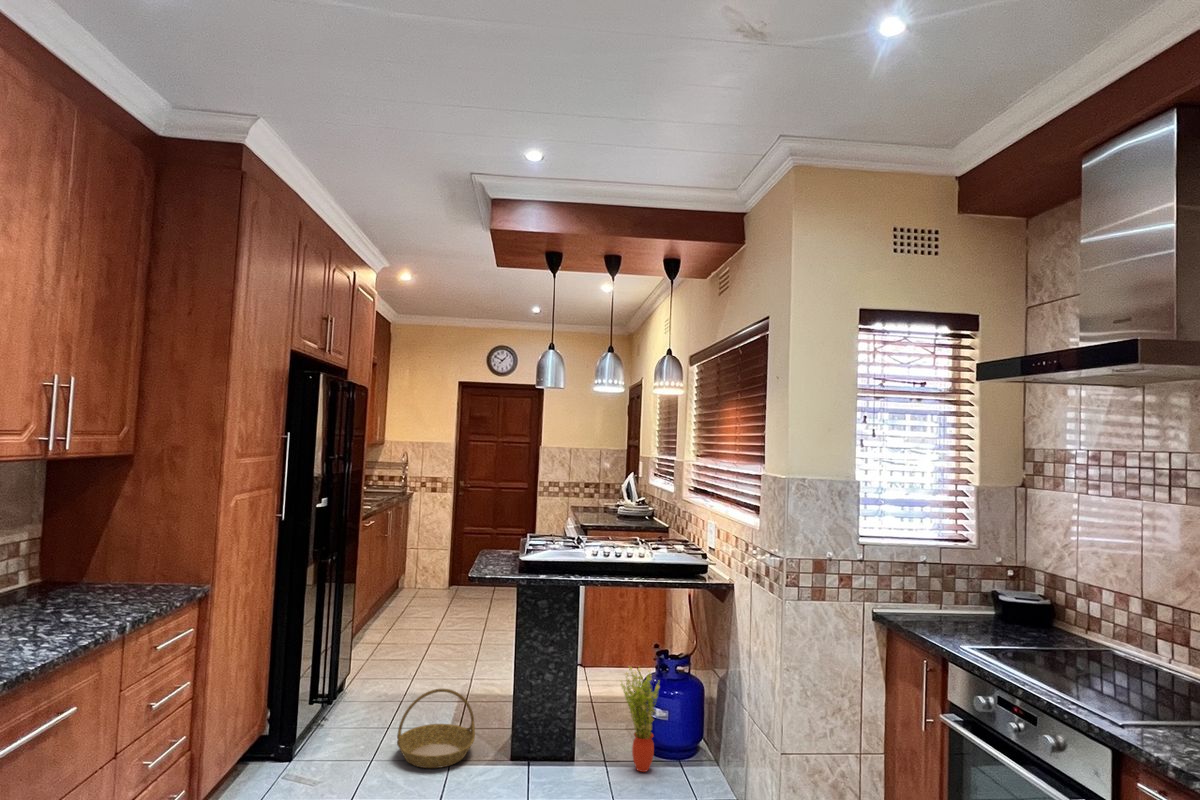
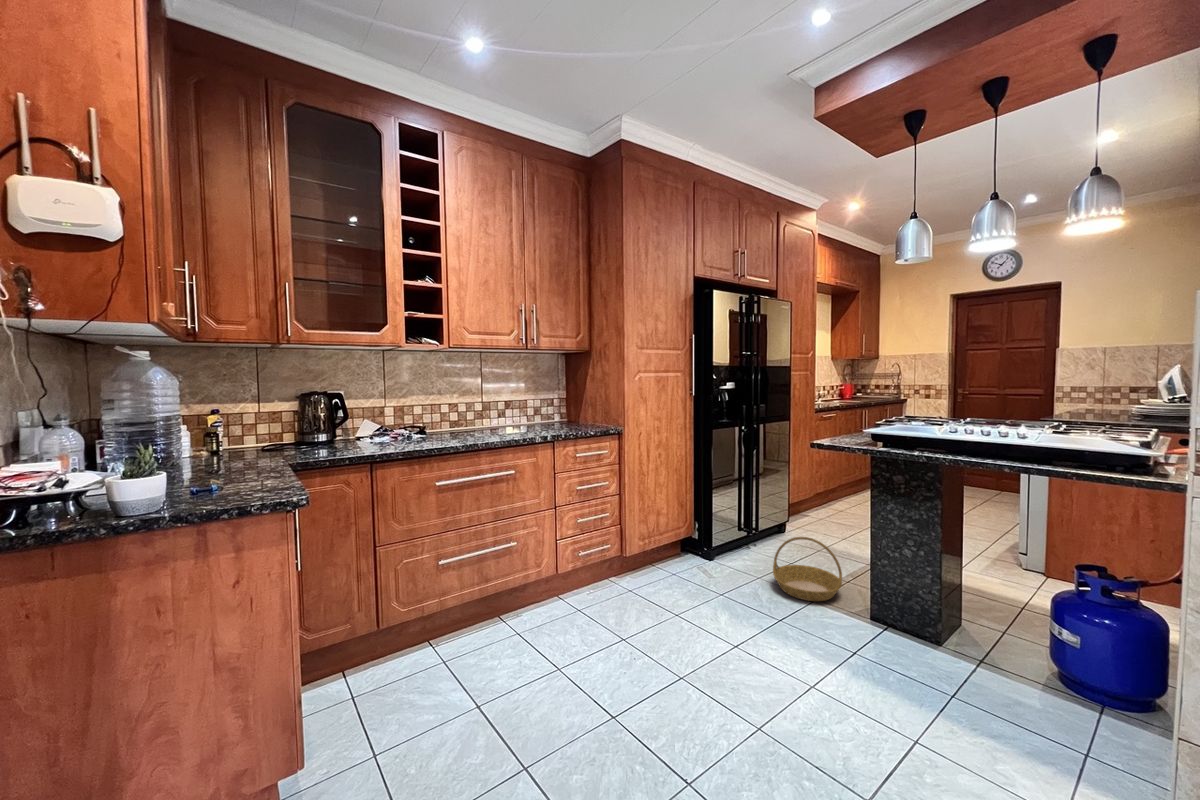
potted plant: present [621,667,660,772] -> none [990,565,1058,696]

